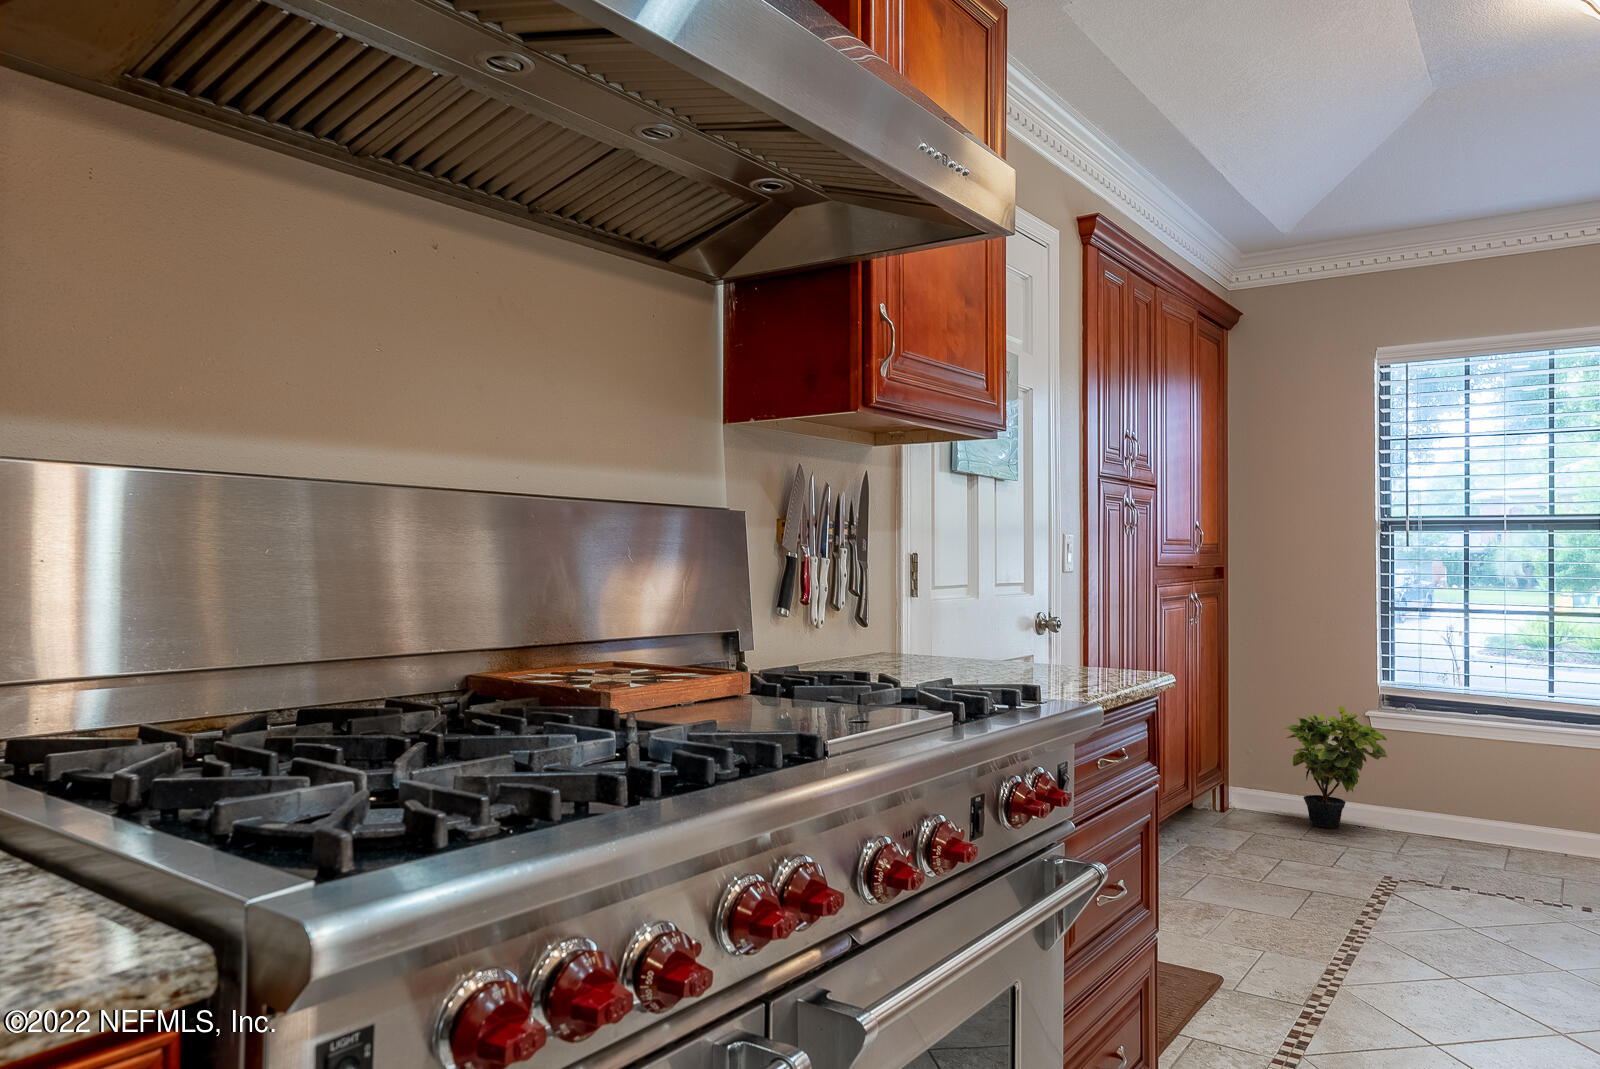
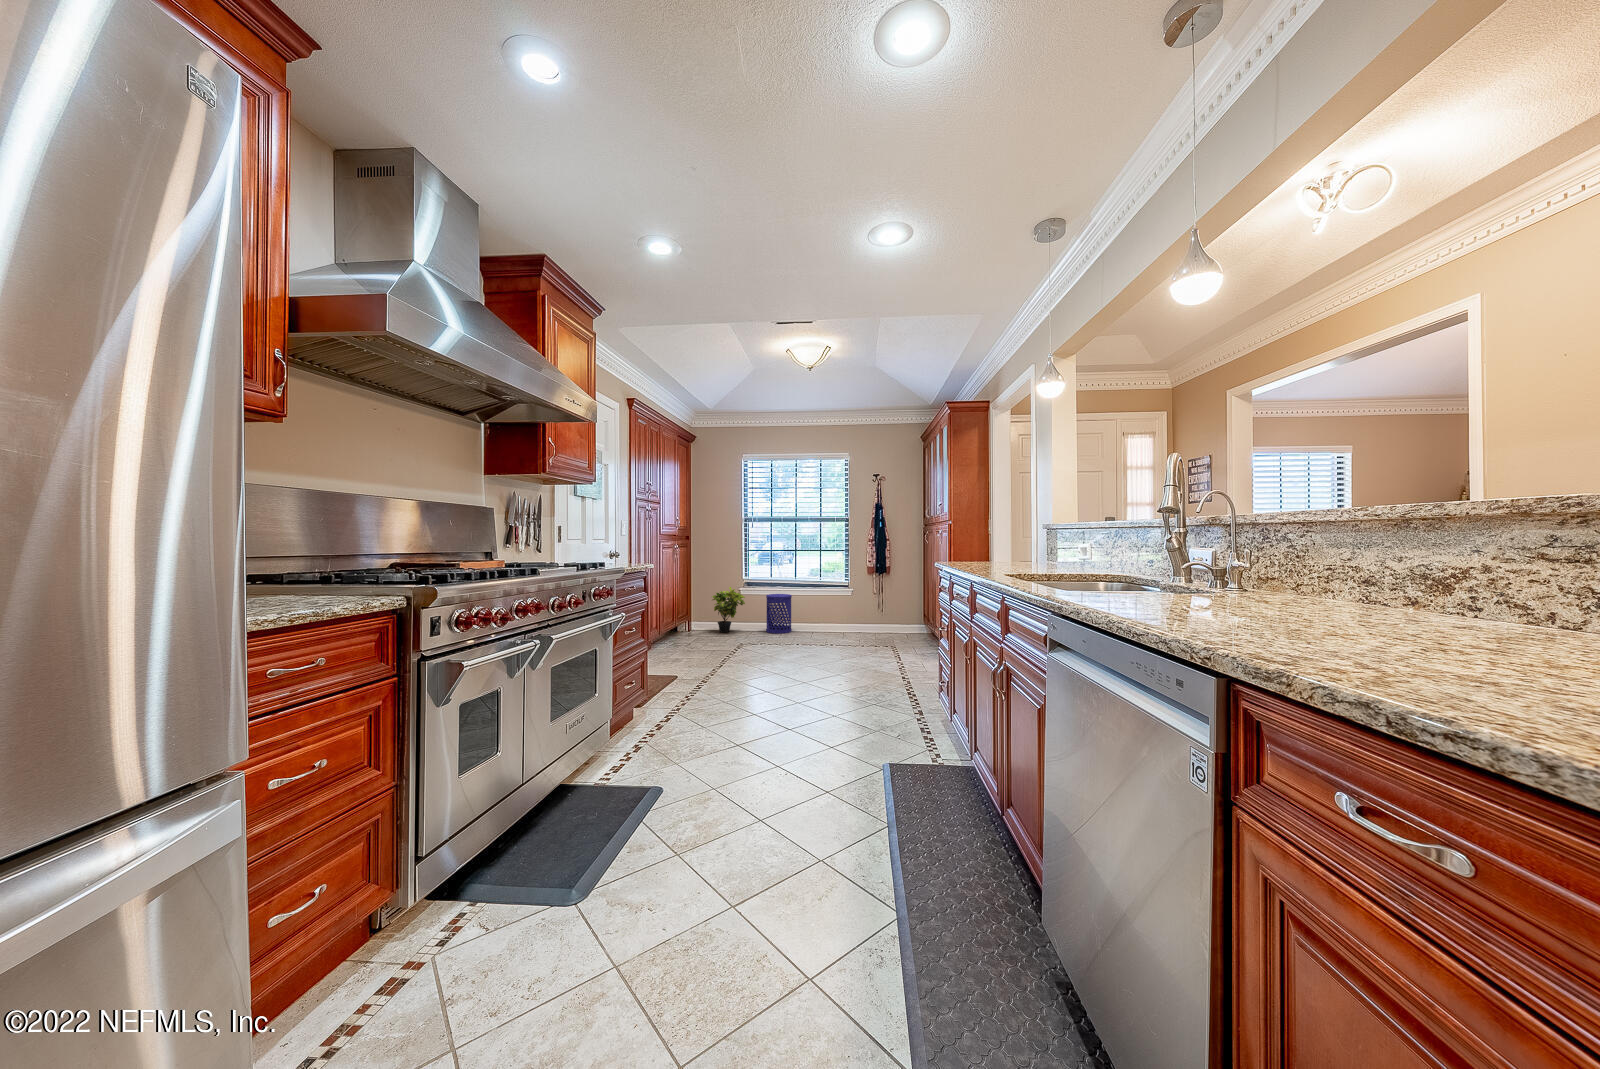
waste bin: none [1456,736,1545,858] -> present [766,594,792,634]

